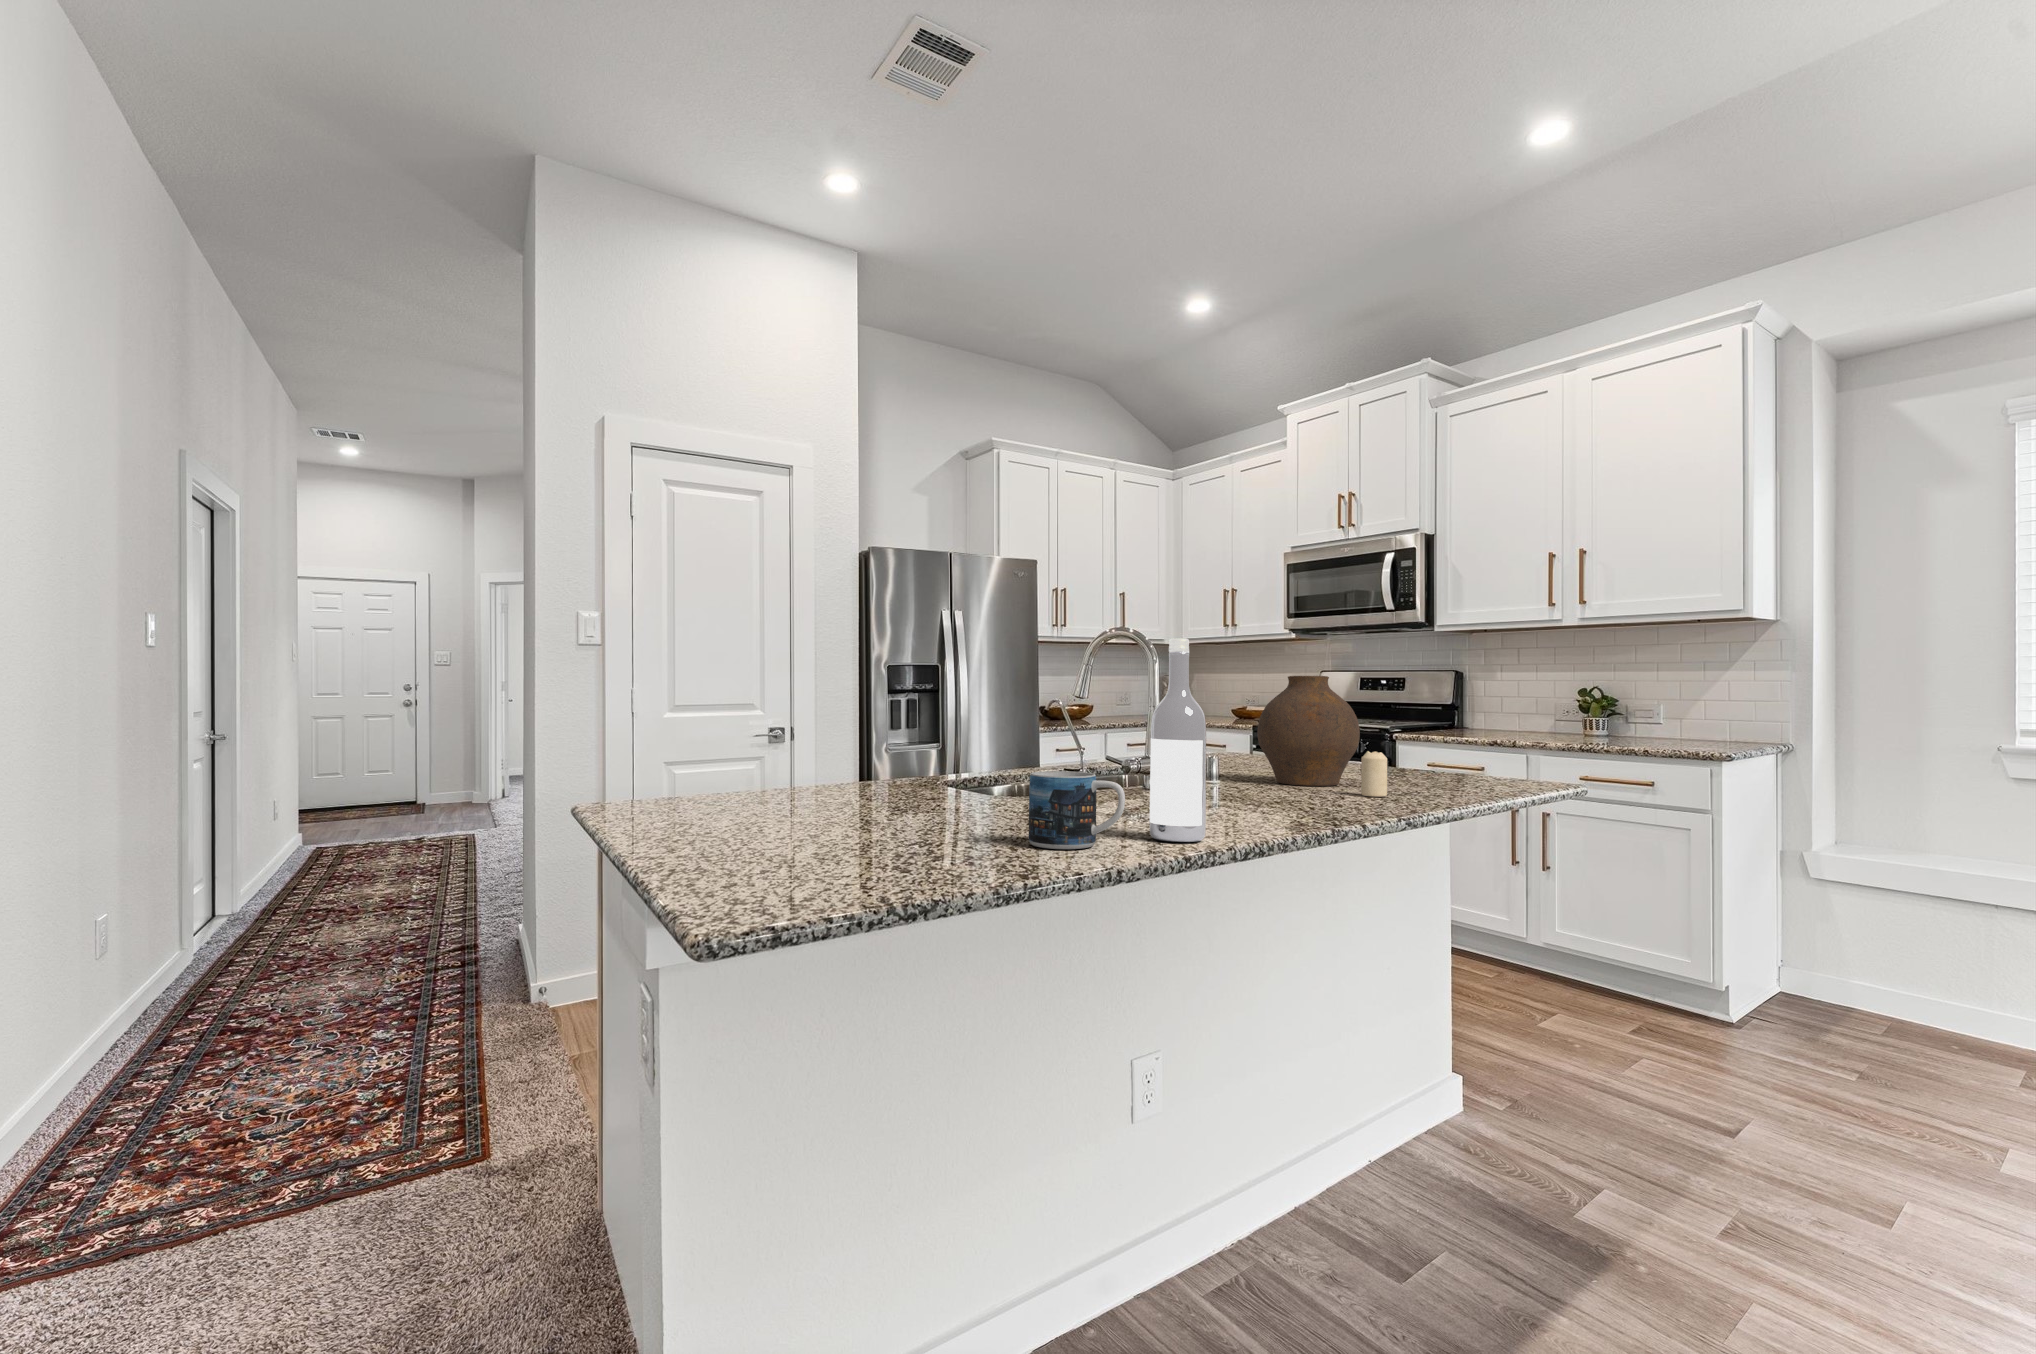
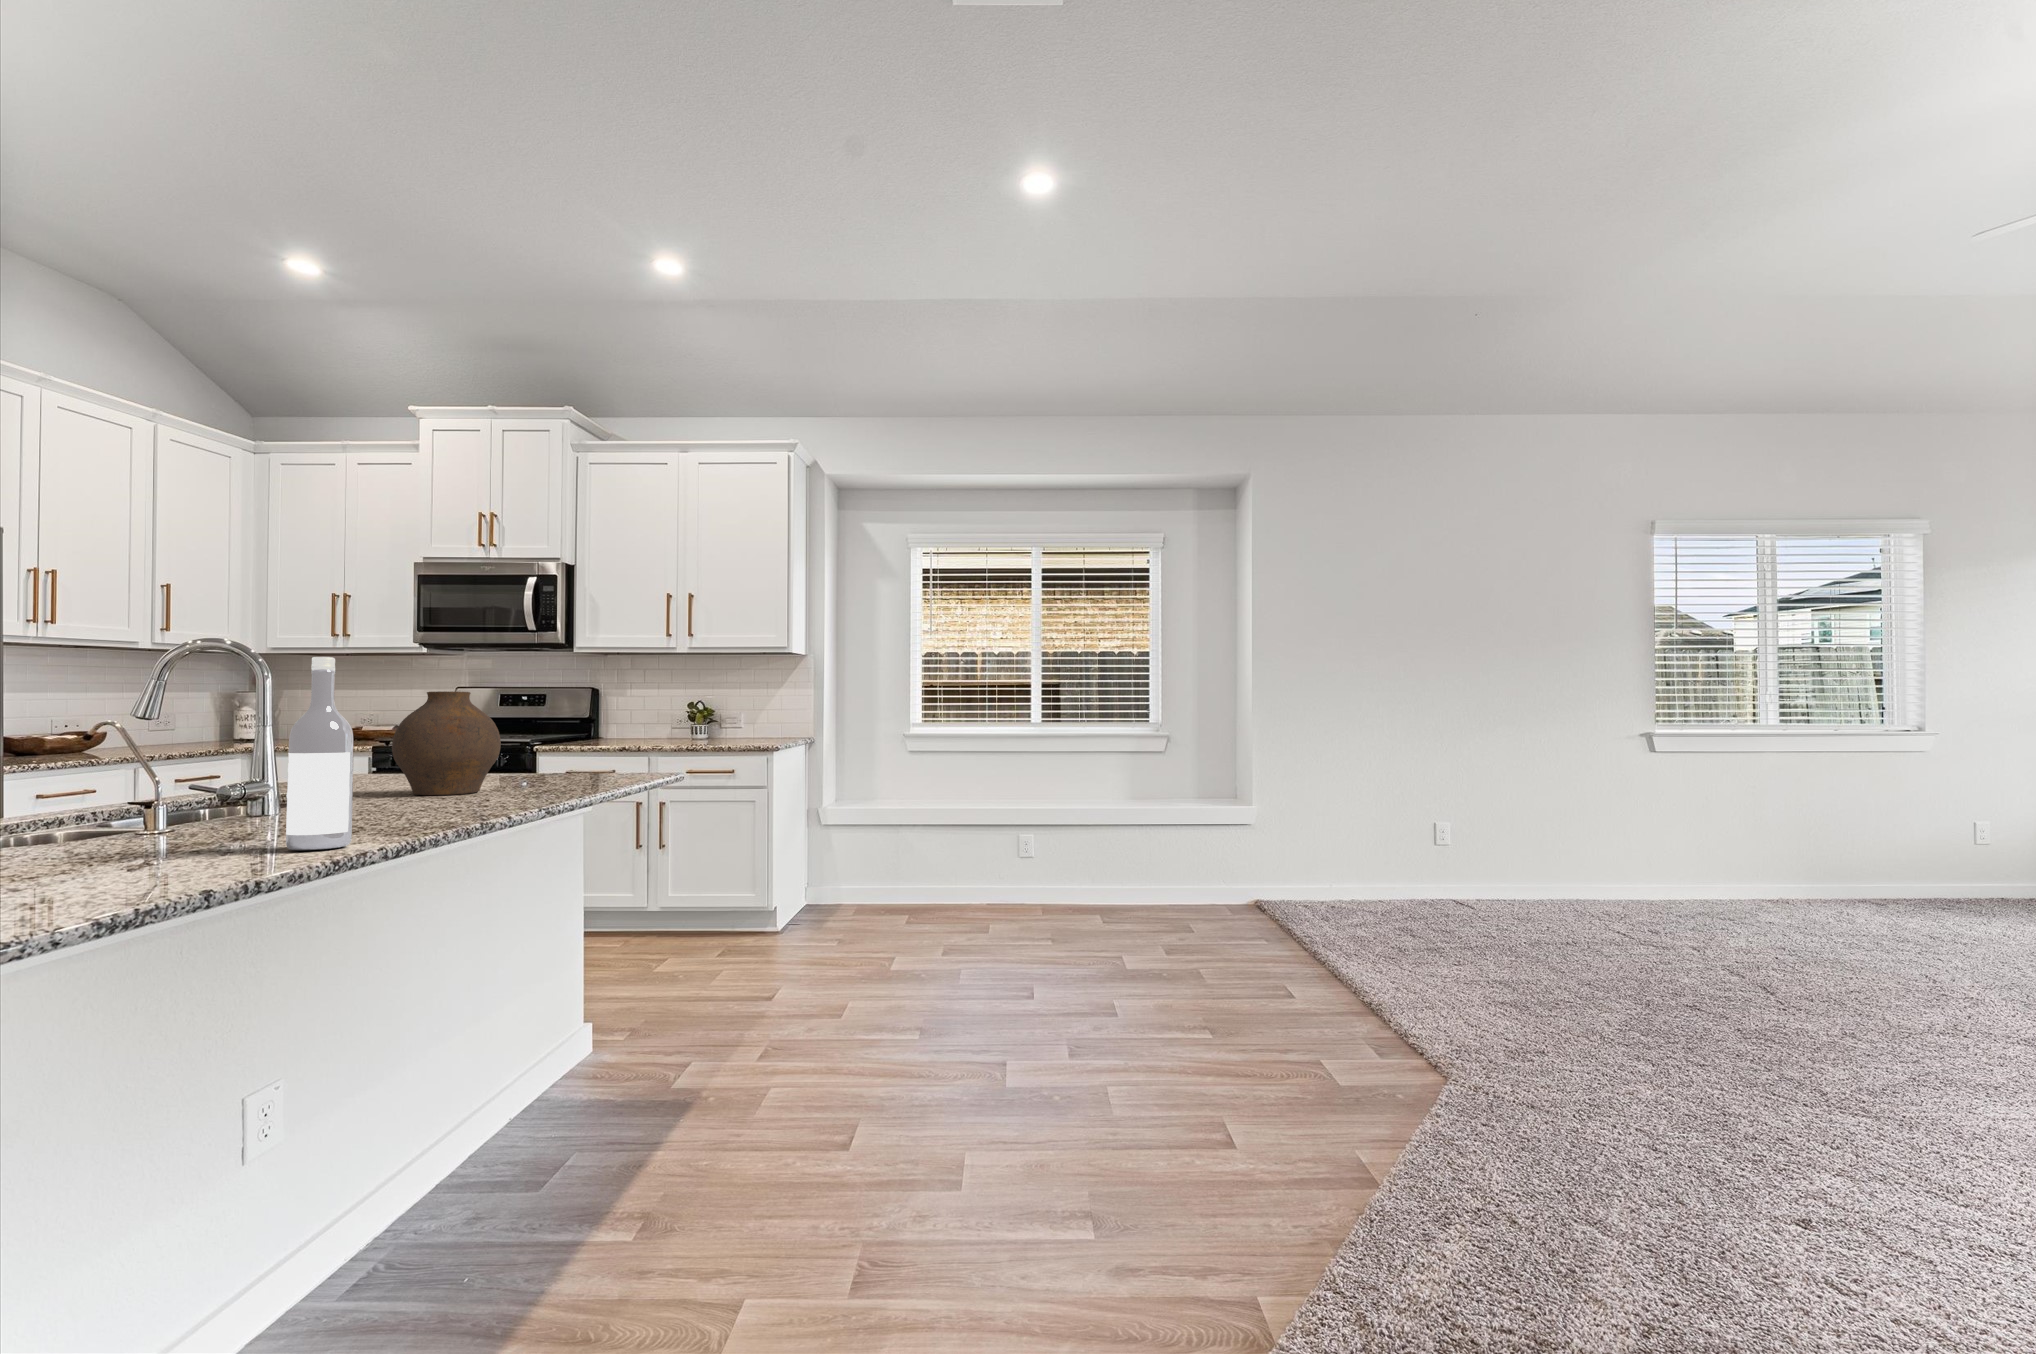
candle: present [1361,751,1387,797] -> none [503,758,527,798]
mug: present [1029,771,1125,849] -> none [128,791,262,872]

